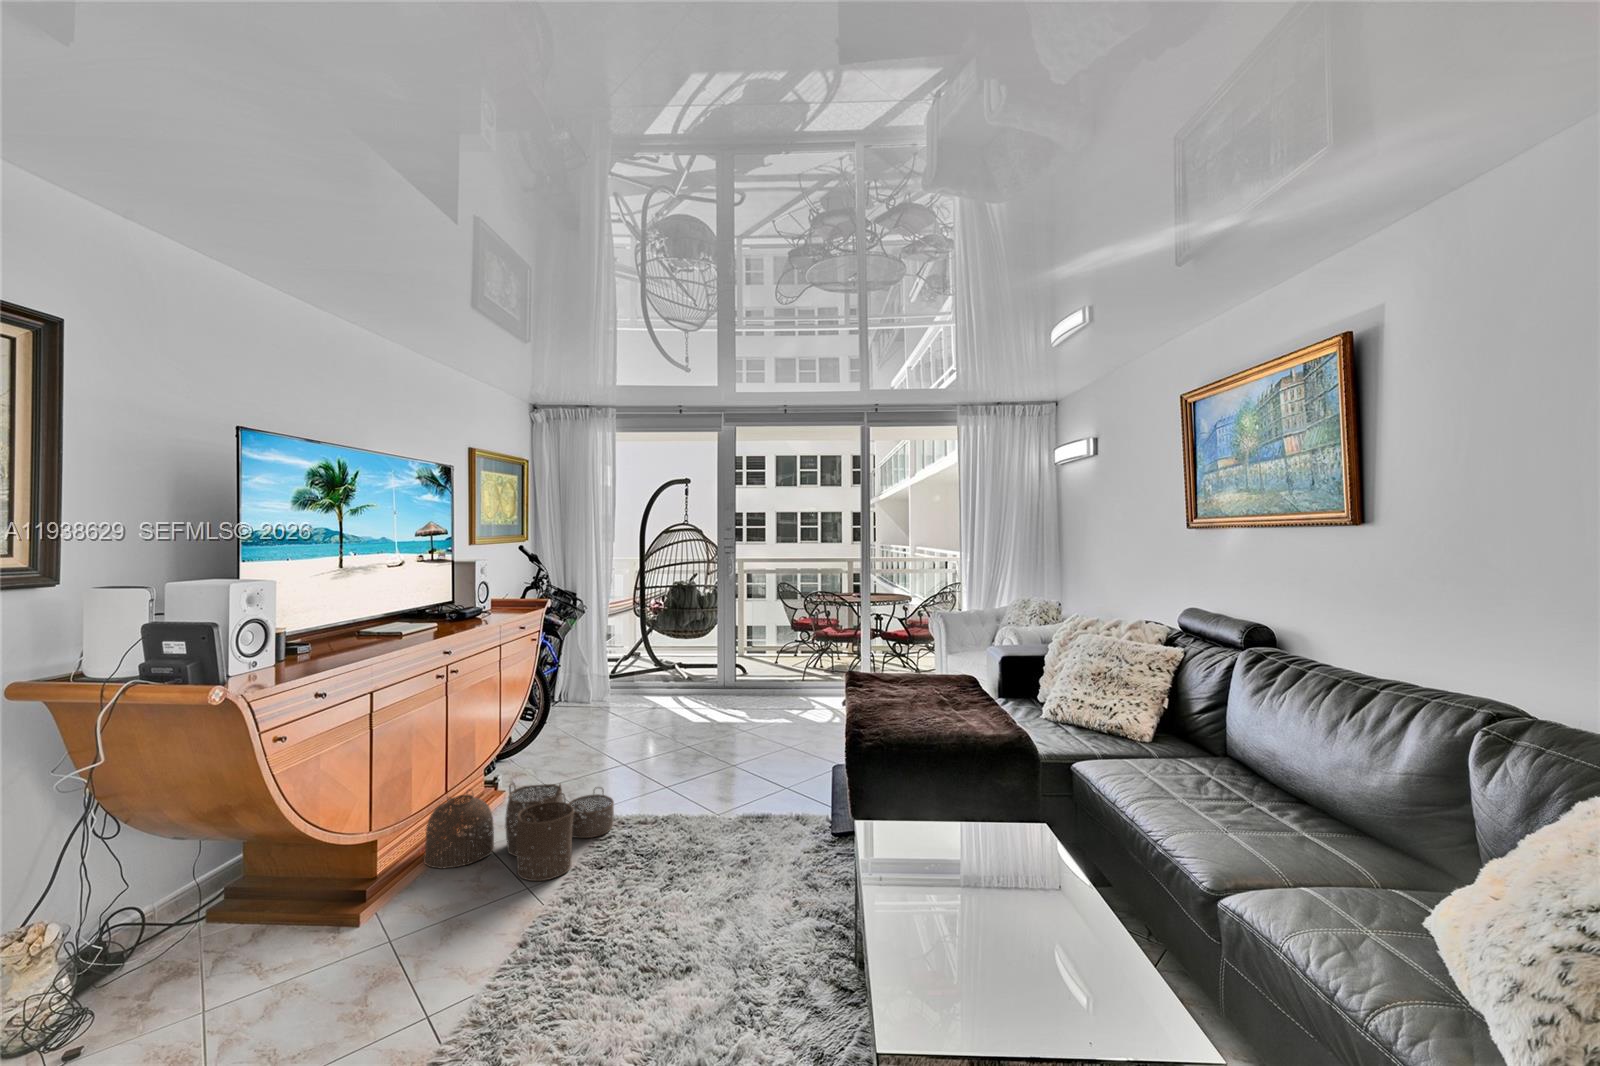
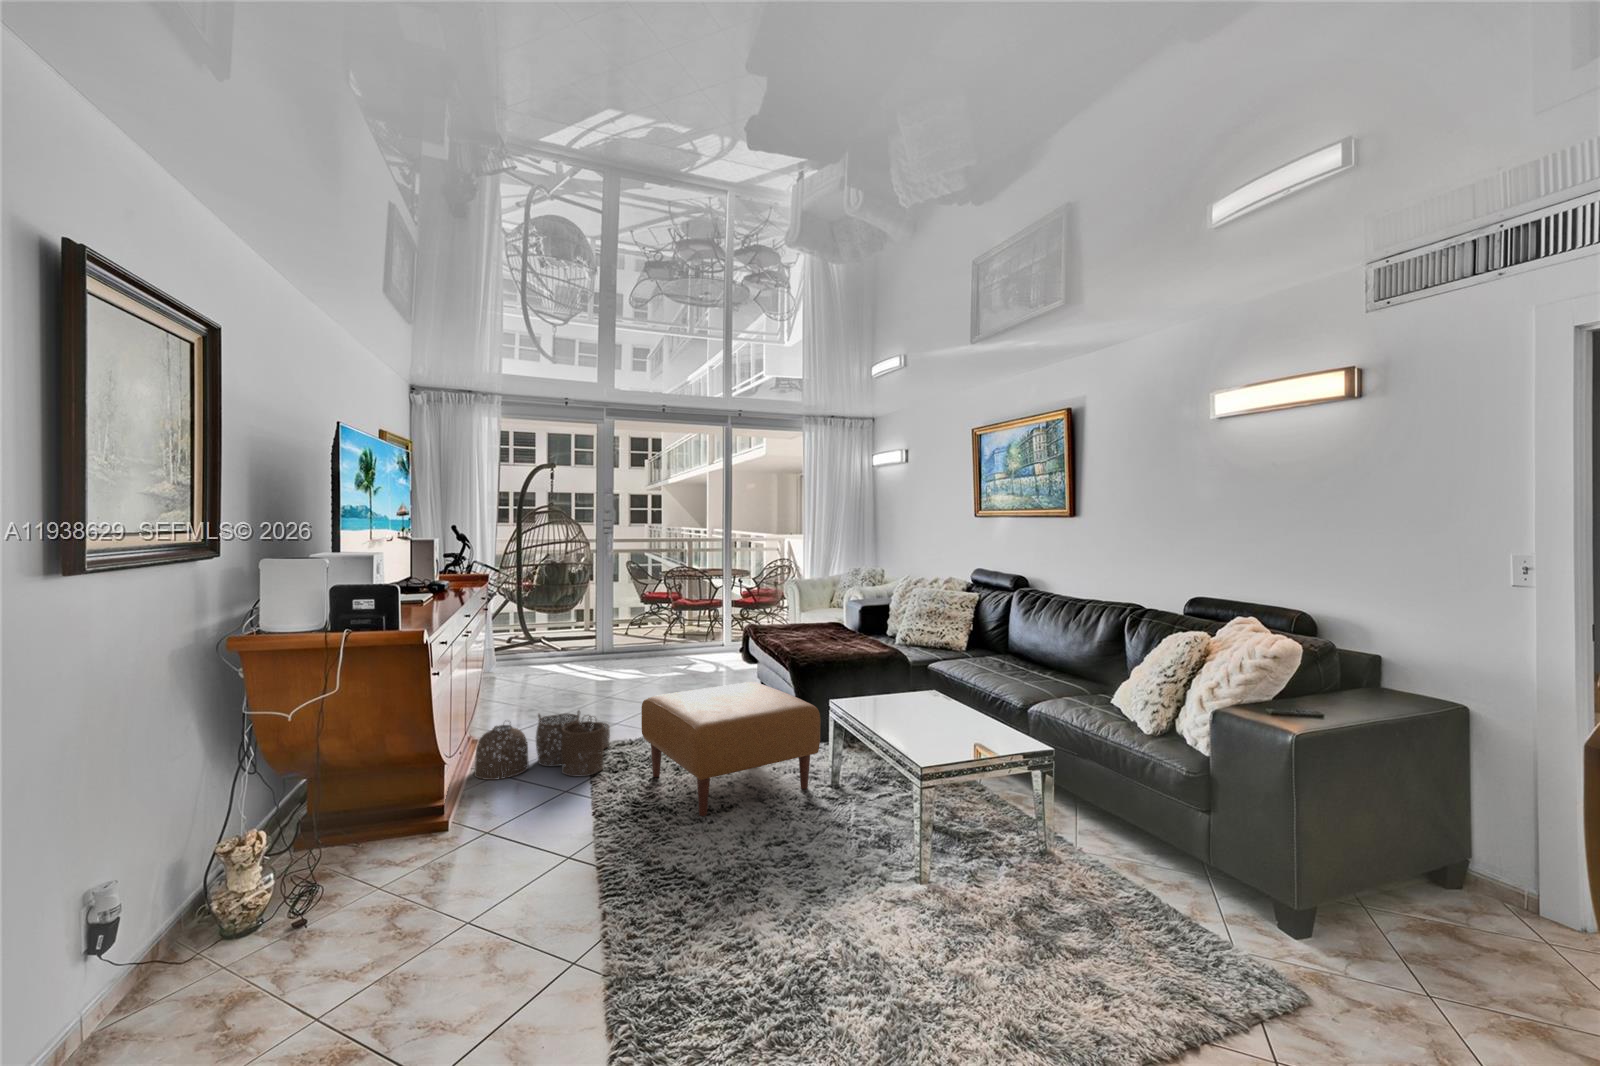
ottoman: none [592,771,828,1001] -> present [641,682,820,816]

